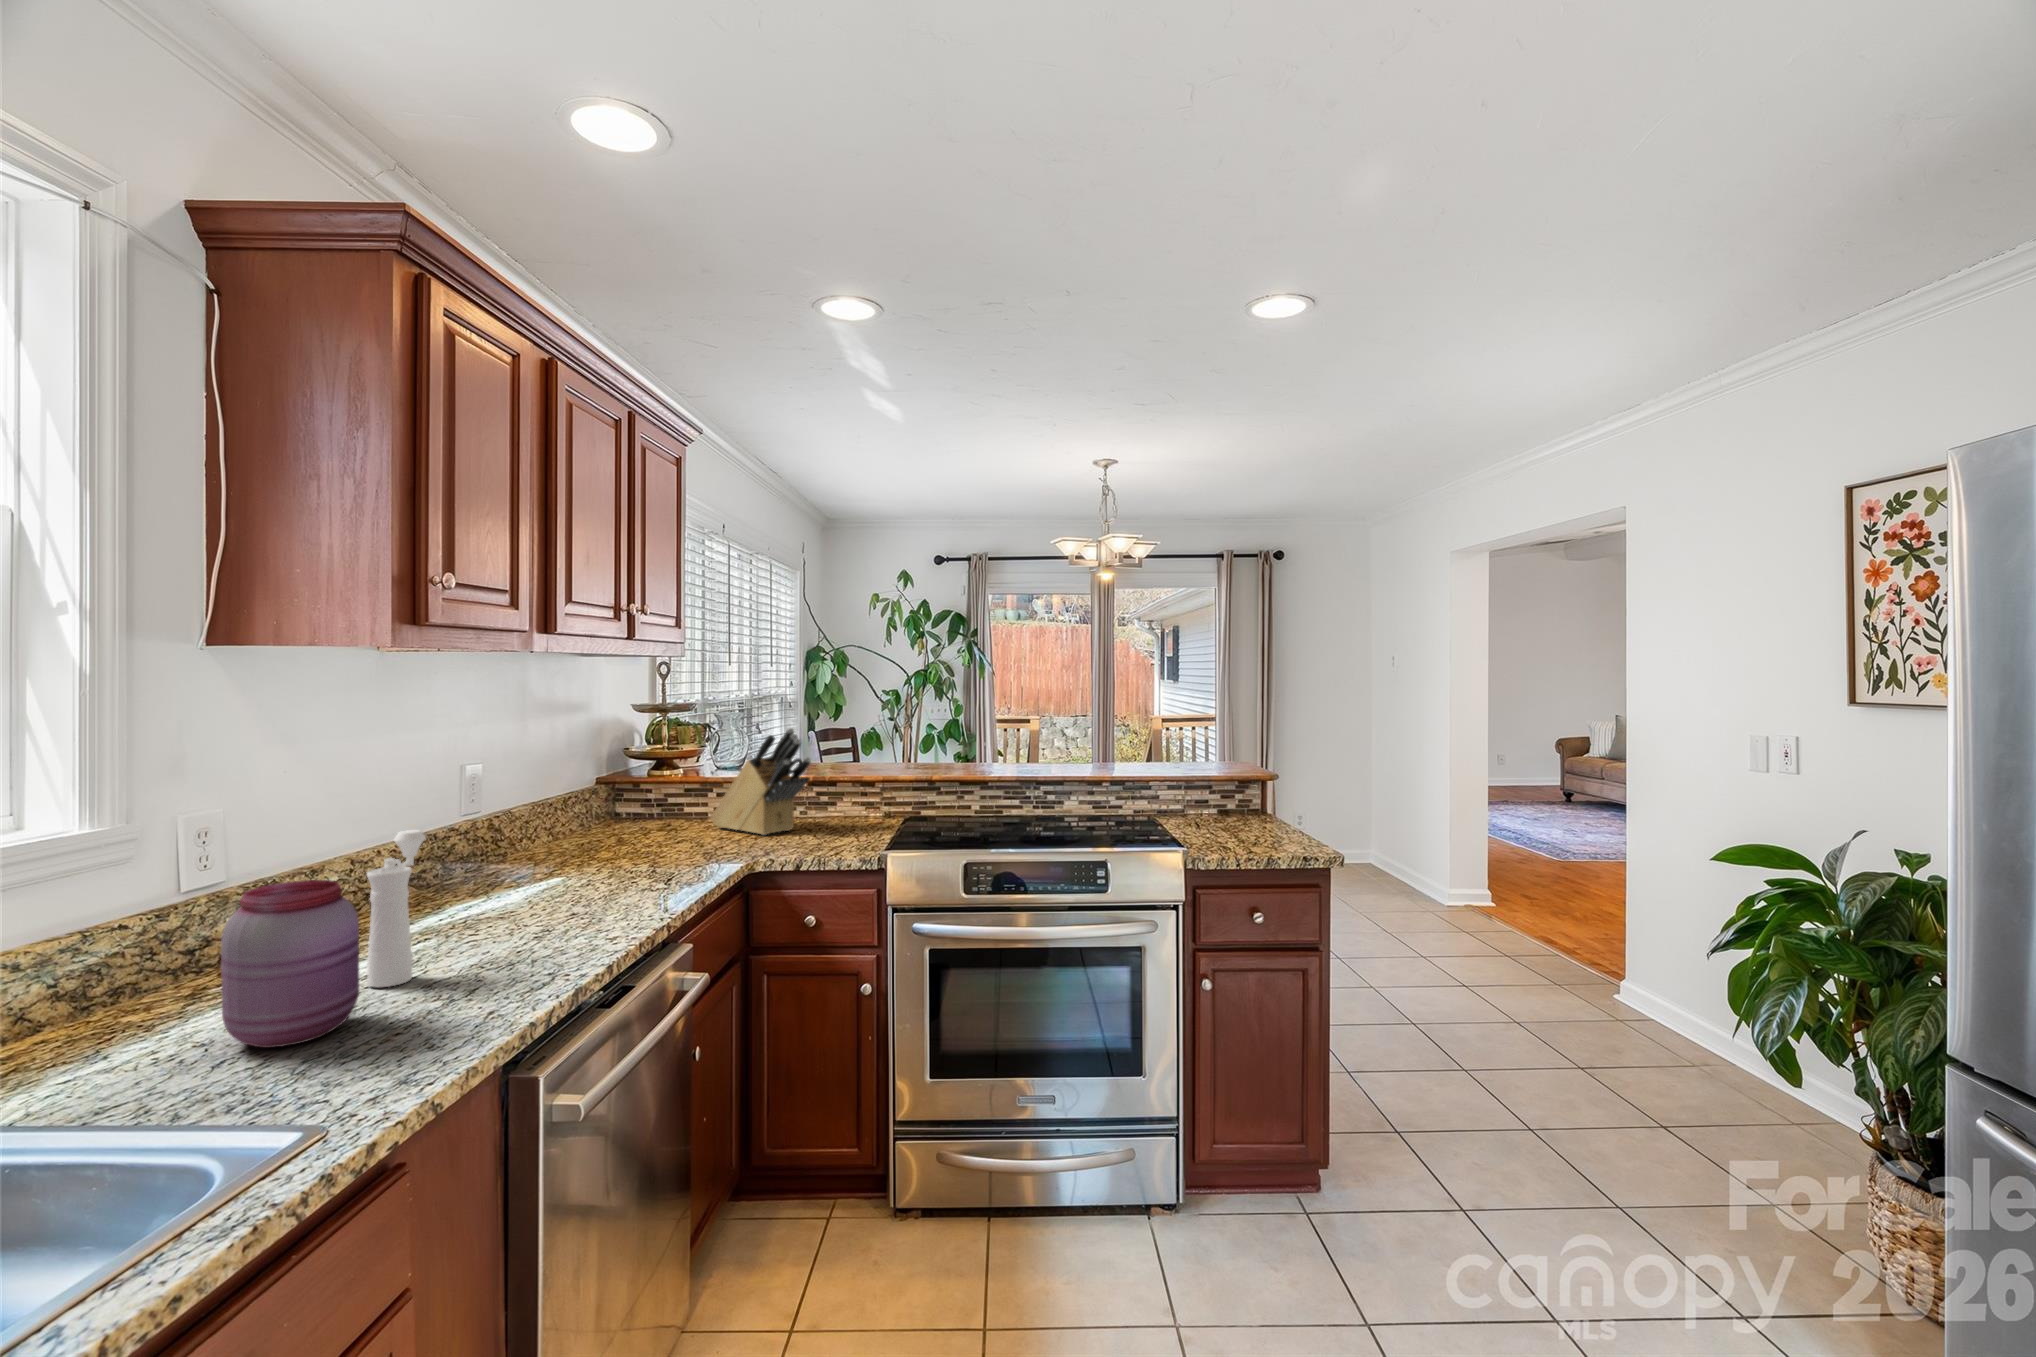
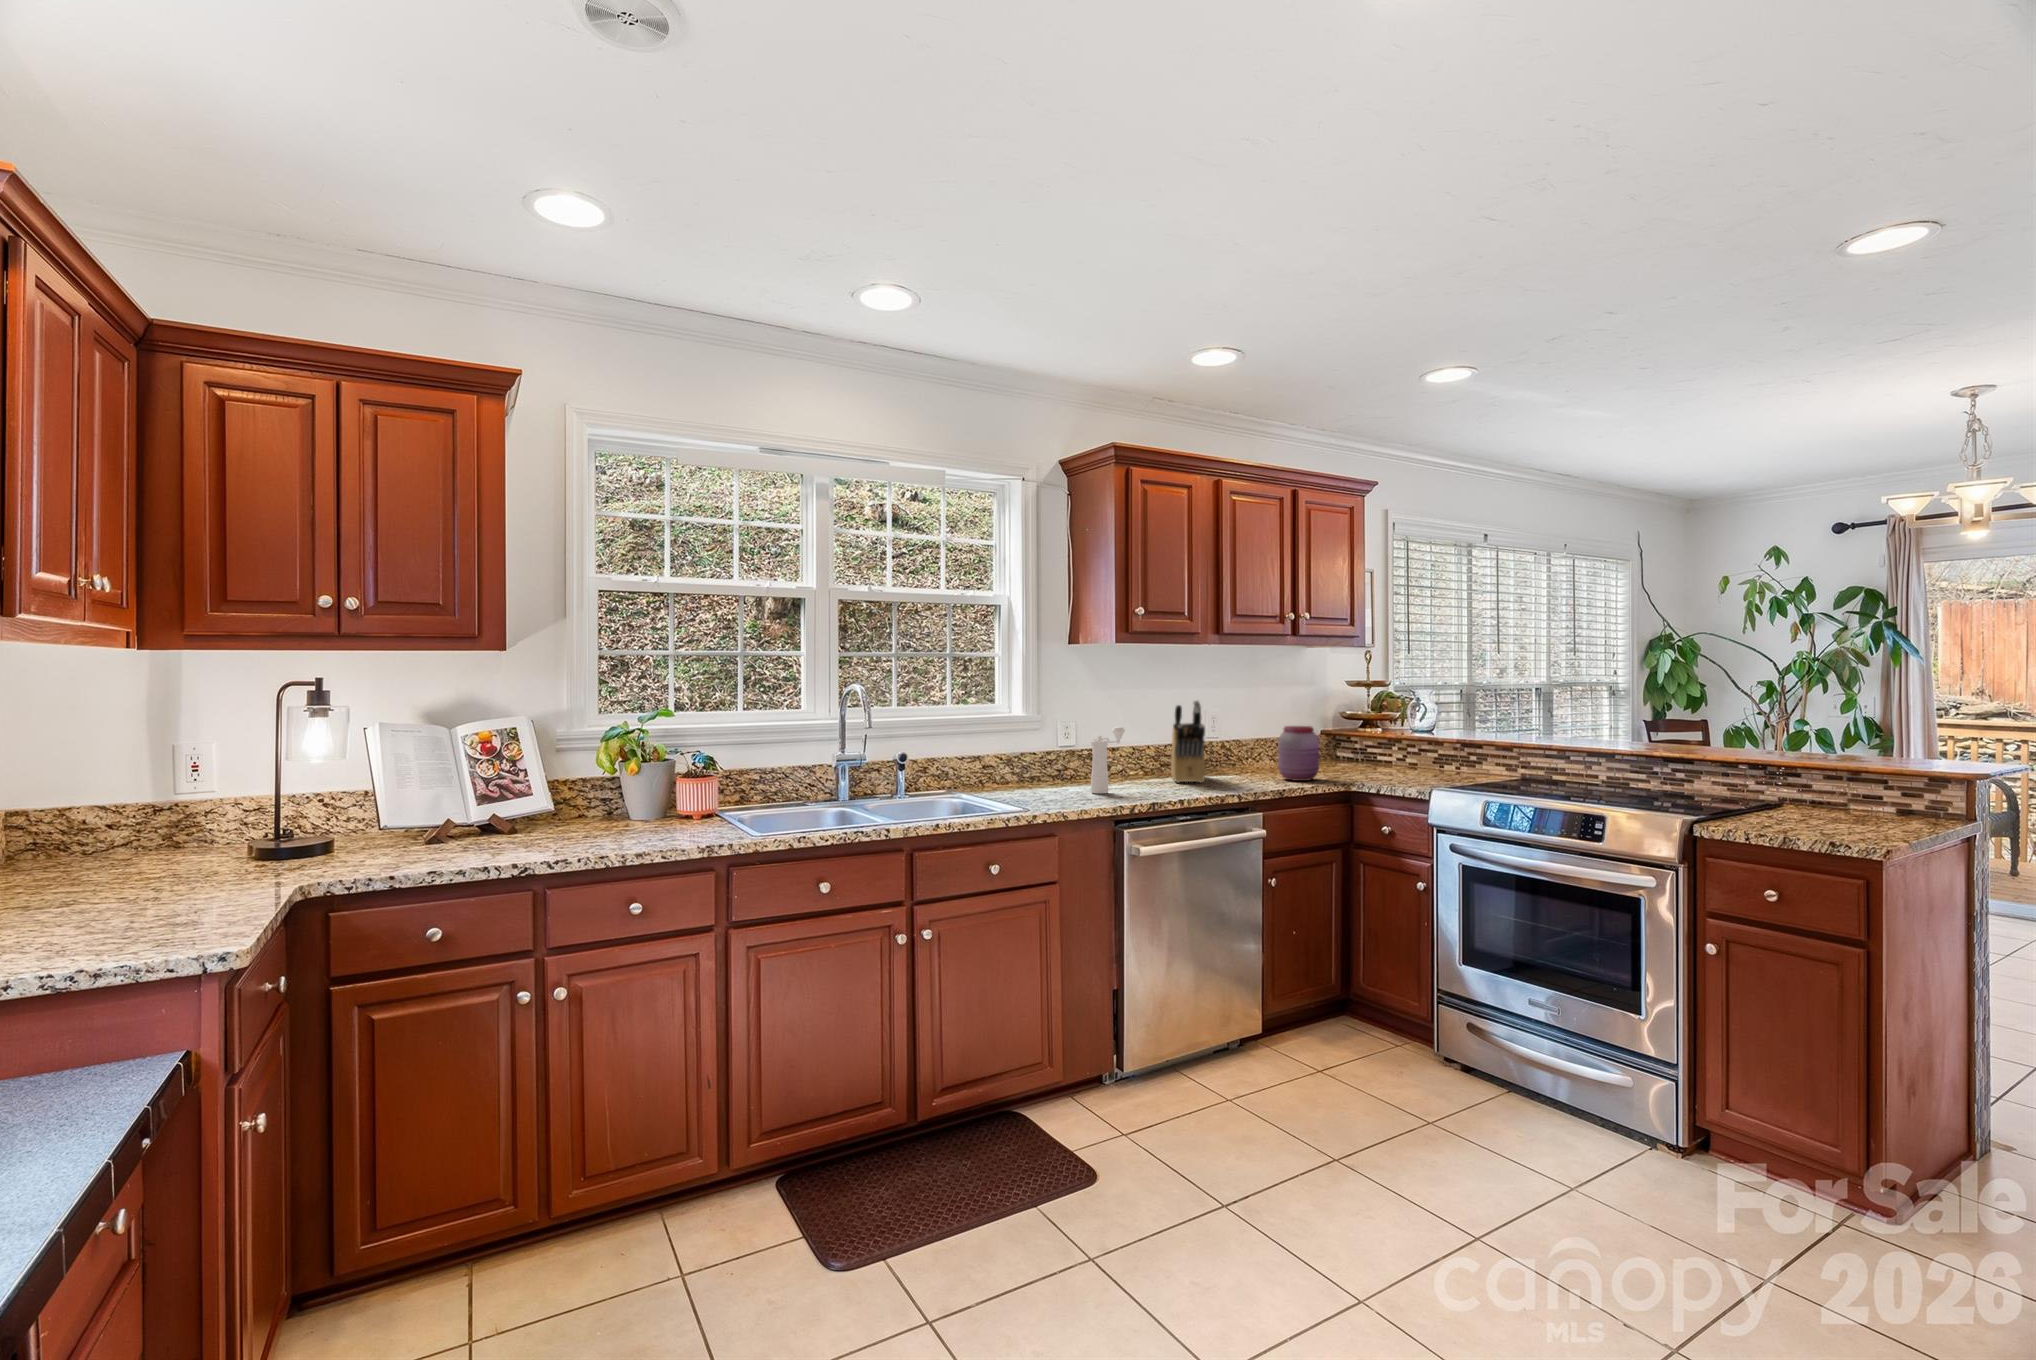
knife block: present [711,728,811,835] -> present [1171,701,1205,783]
jar: present [221,880,359,1048] -> present [1278,726,1319,781]

